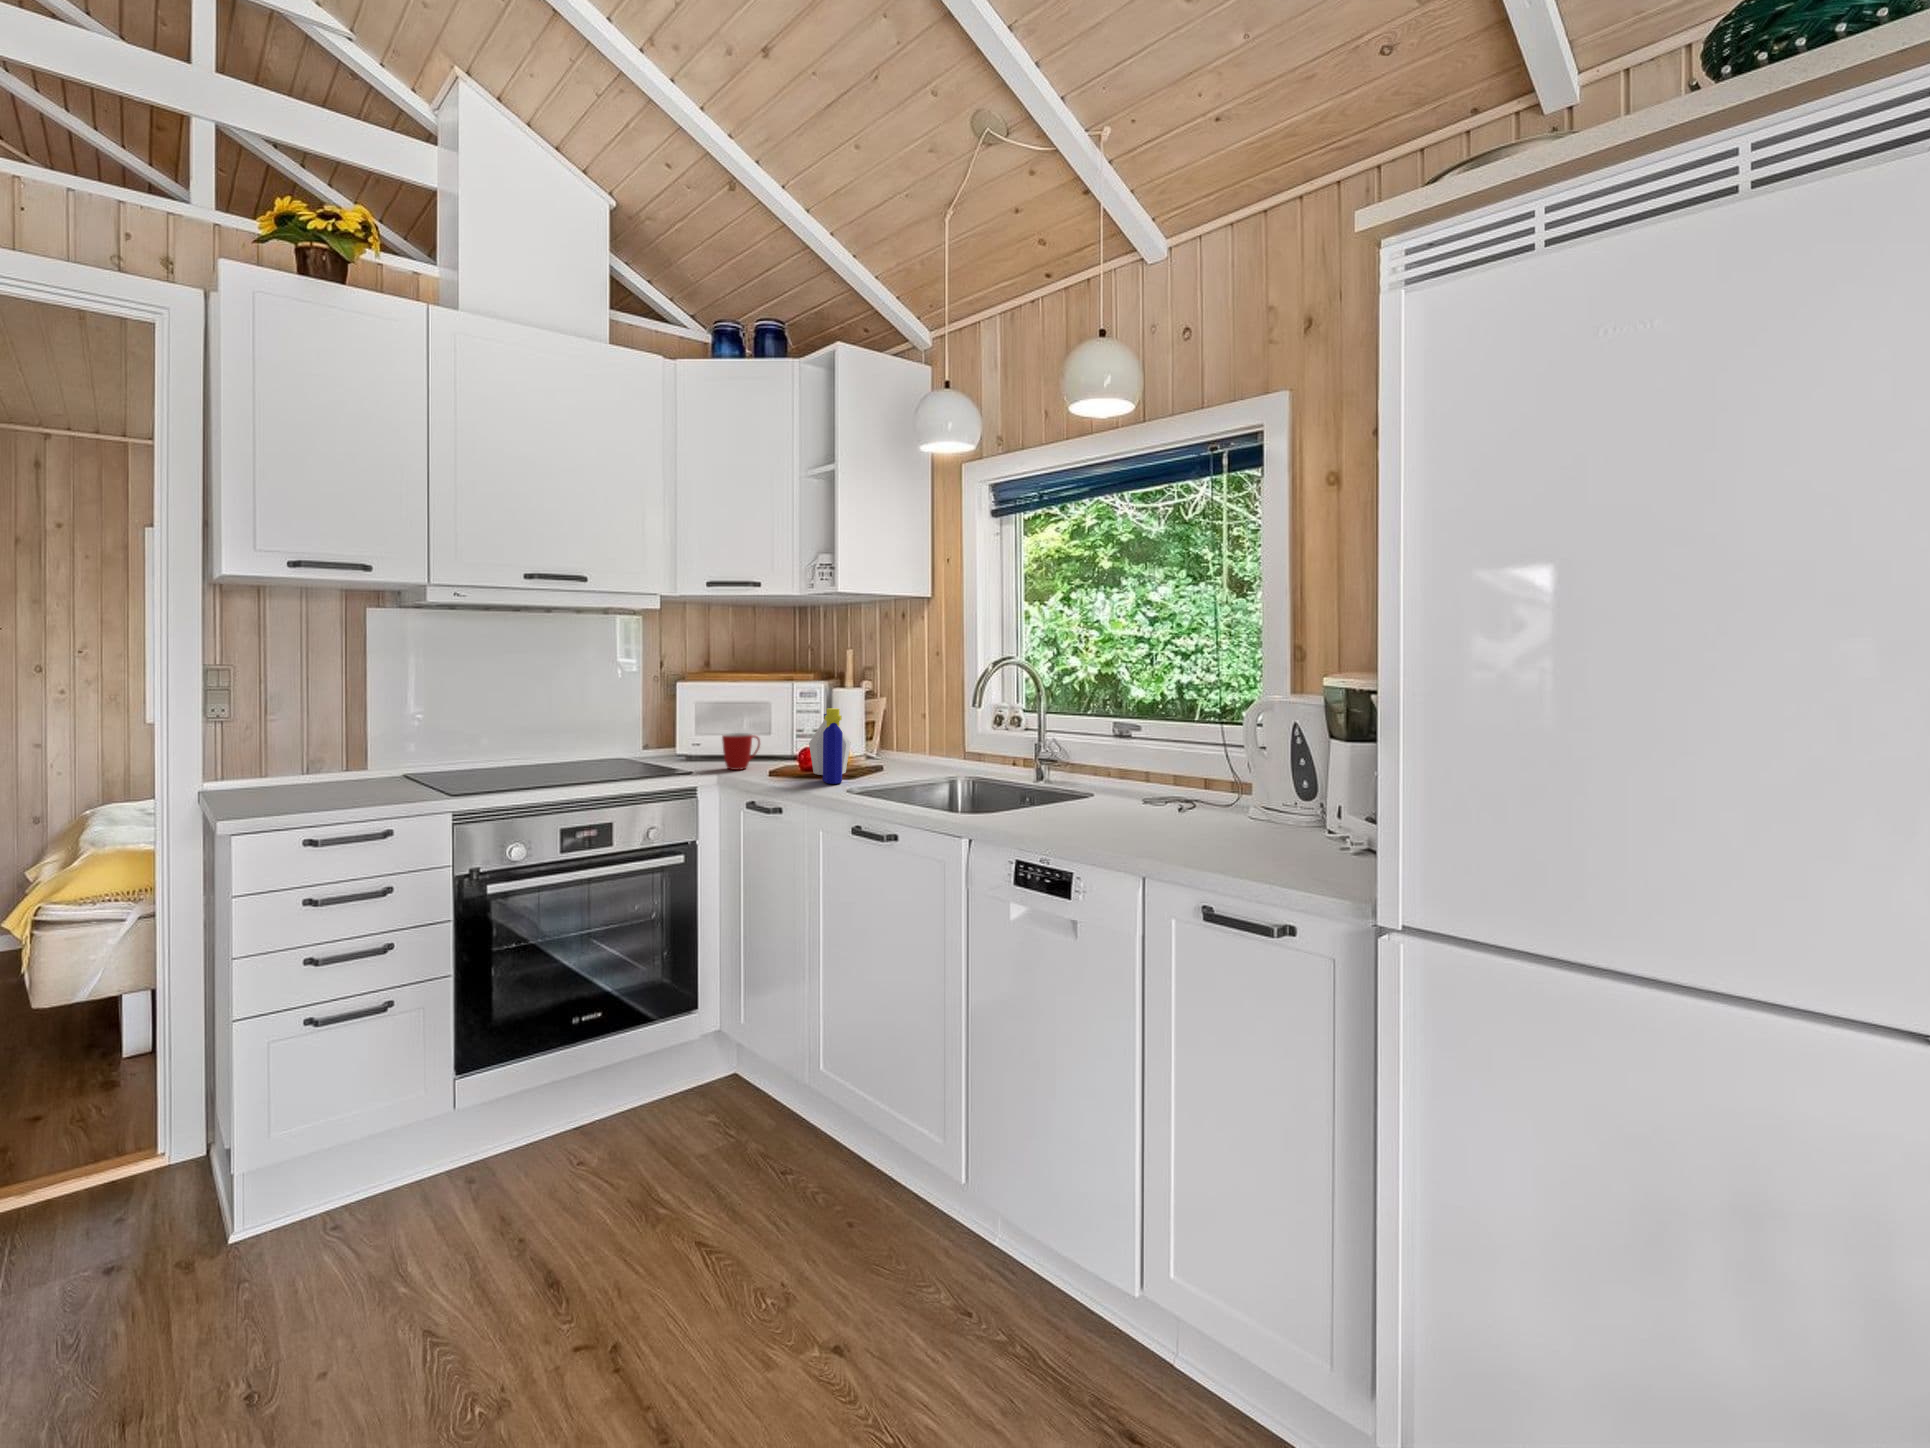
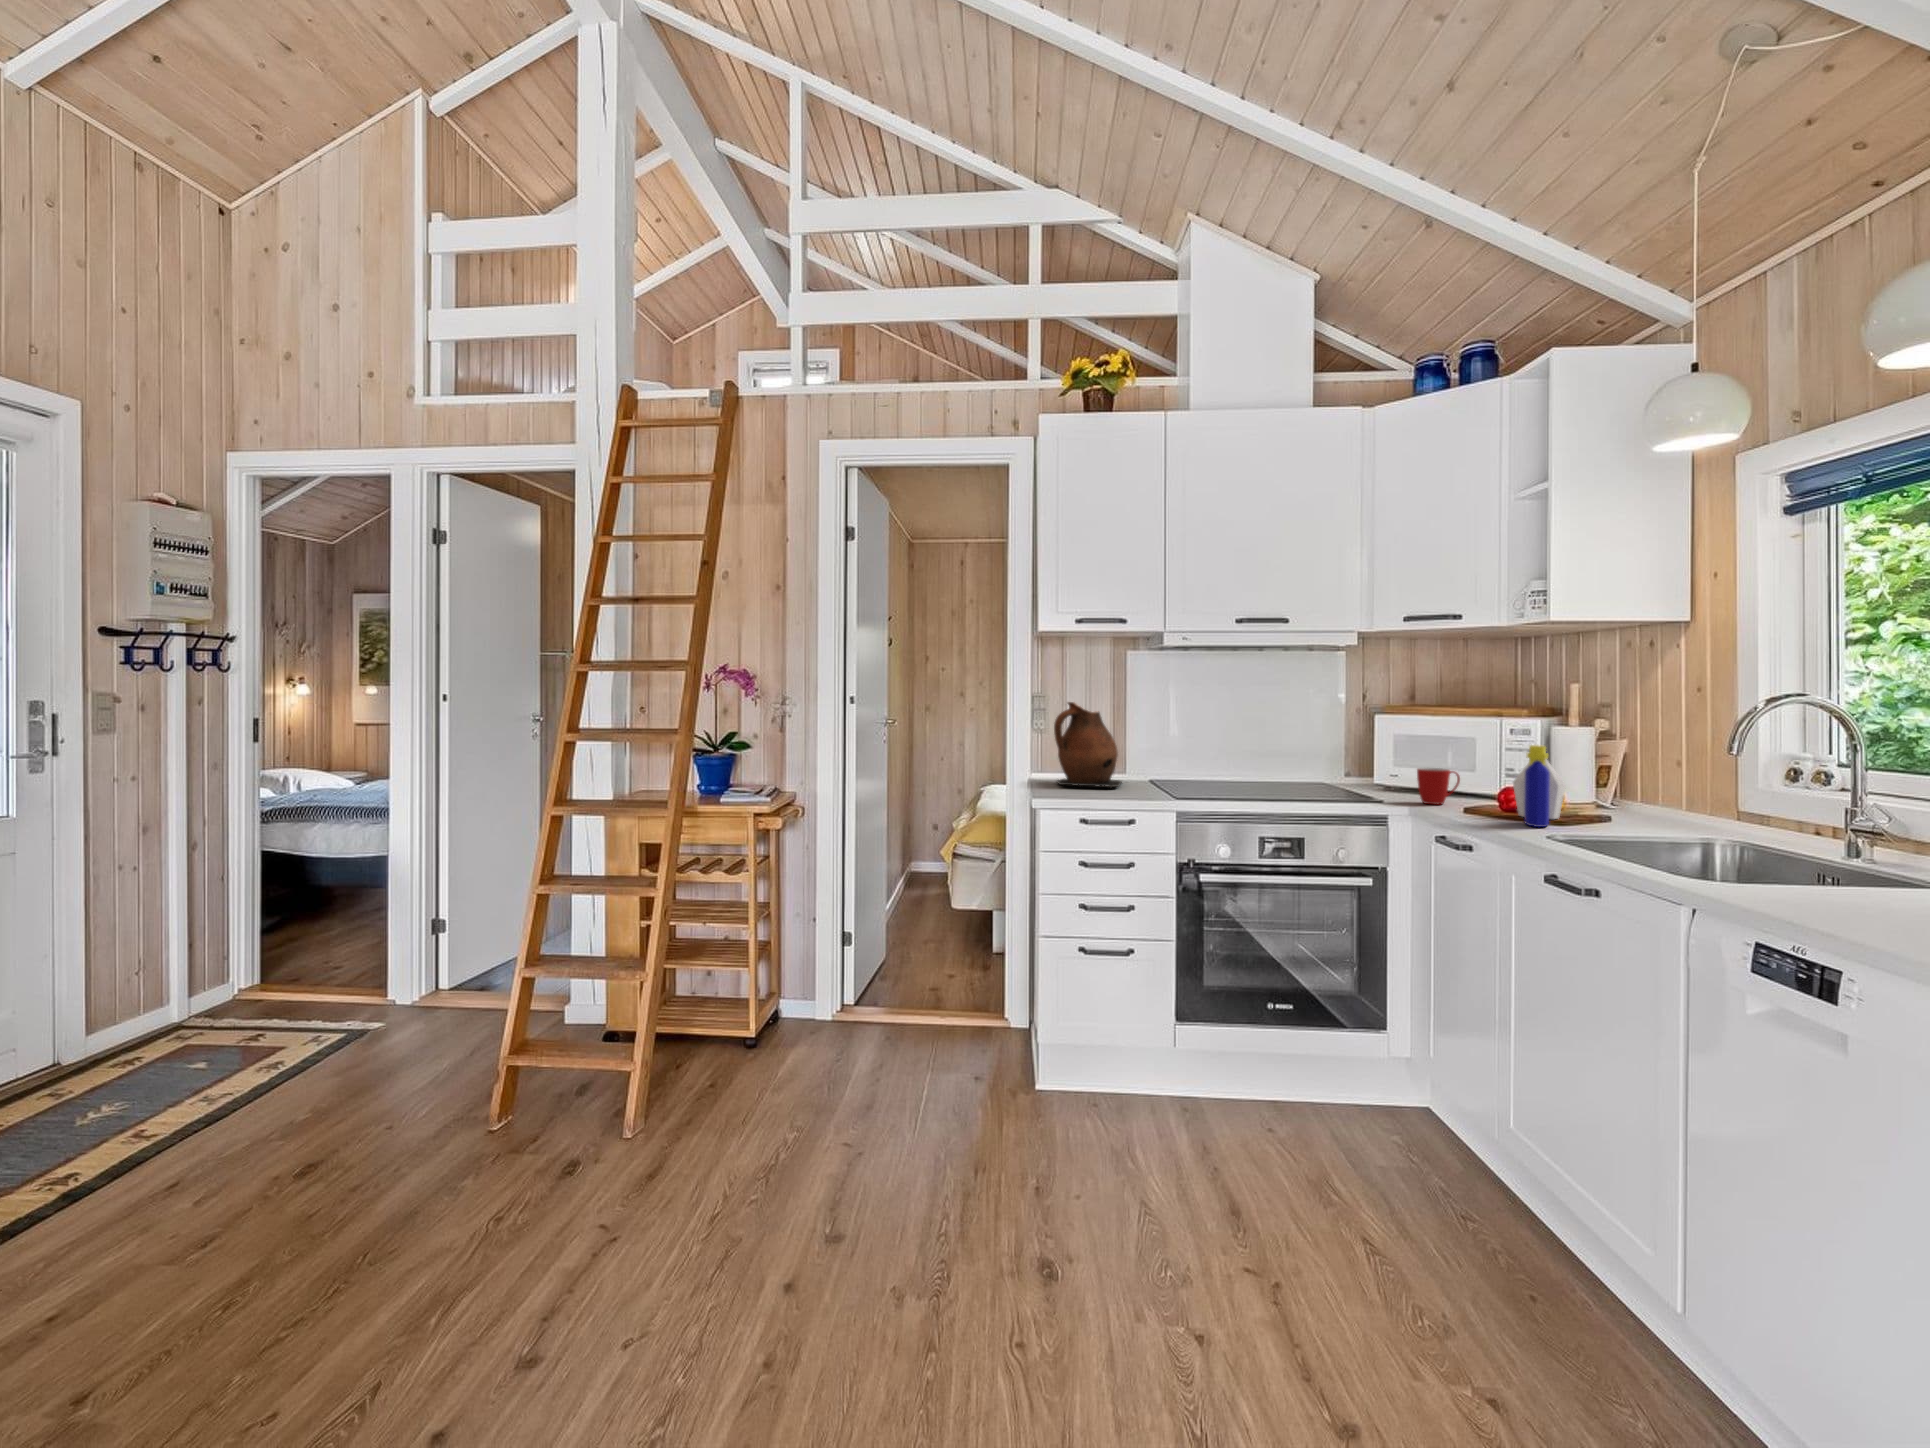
ceramic pitcher: none [251,675,366,790] -> present [1054,702,1121,788]

